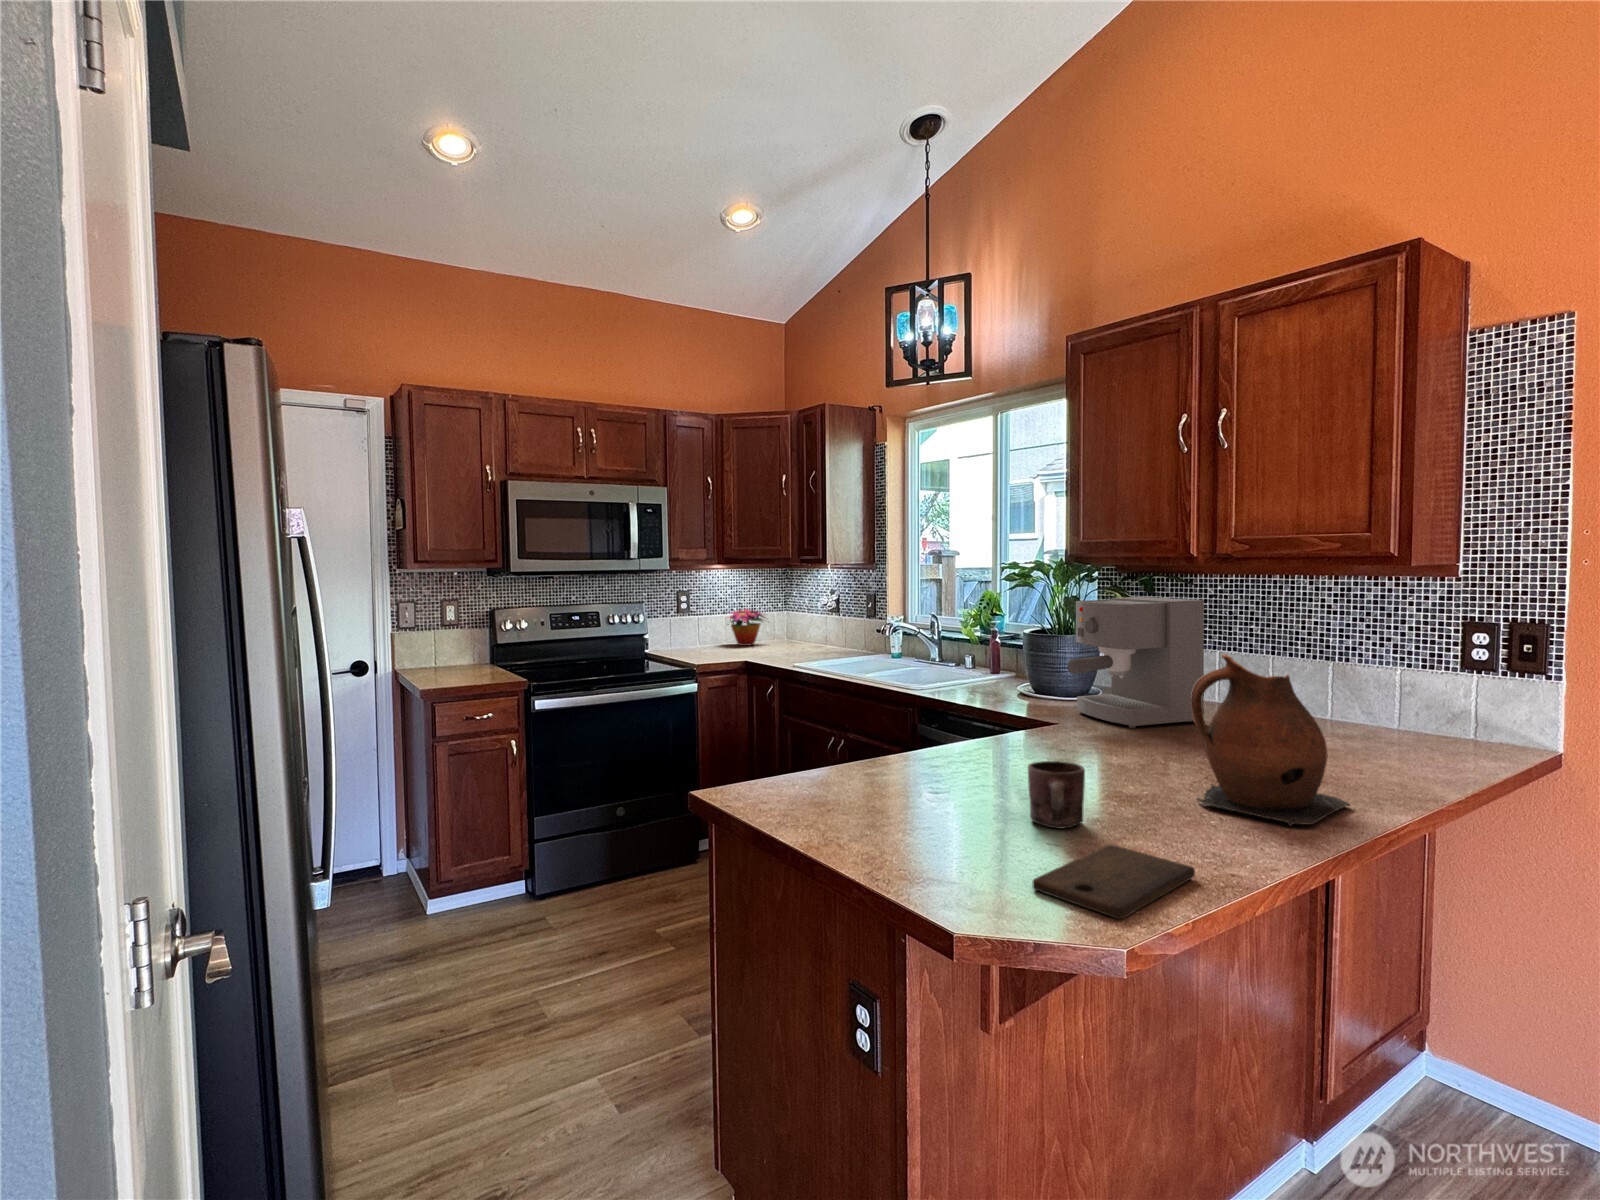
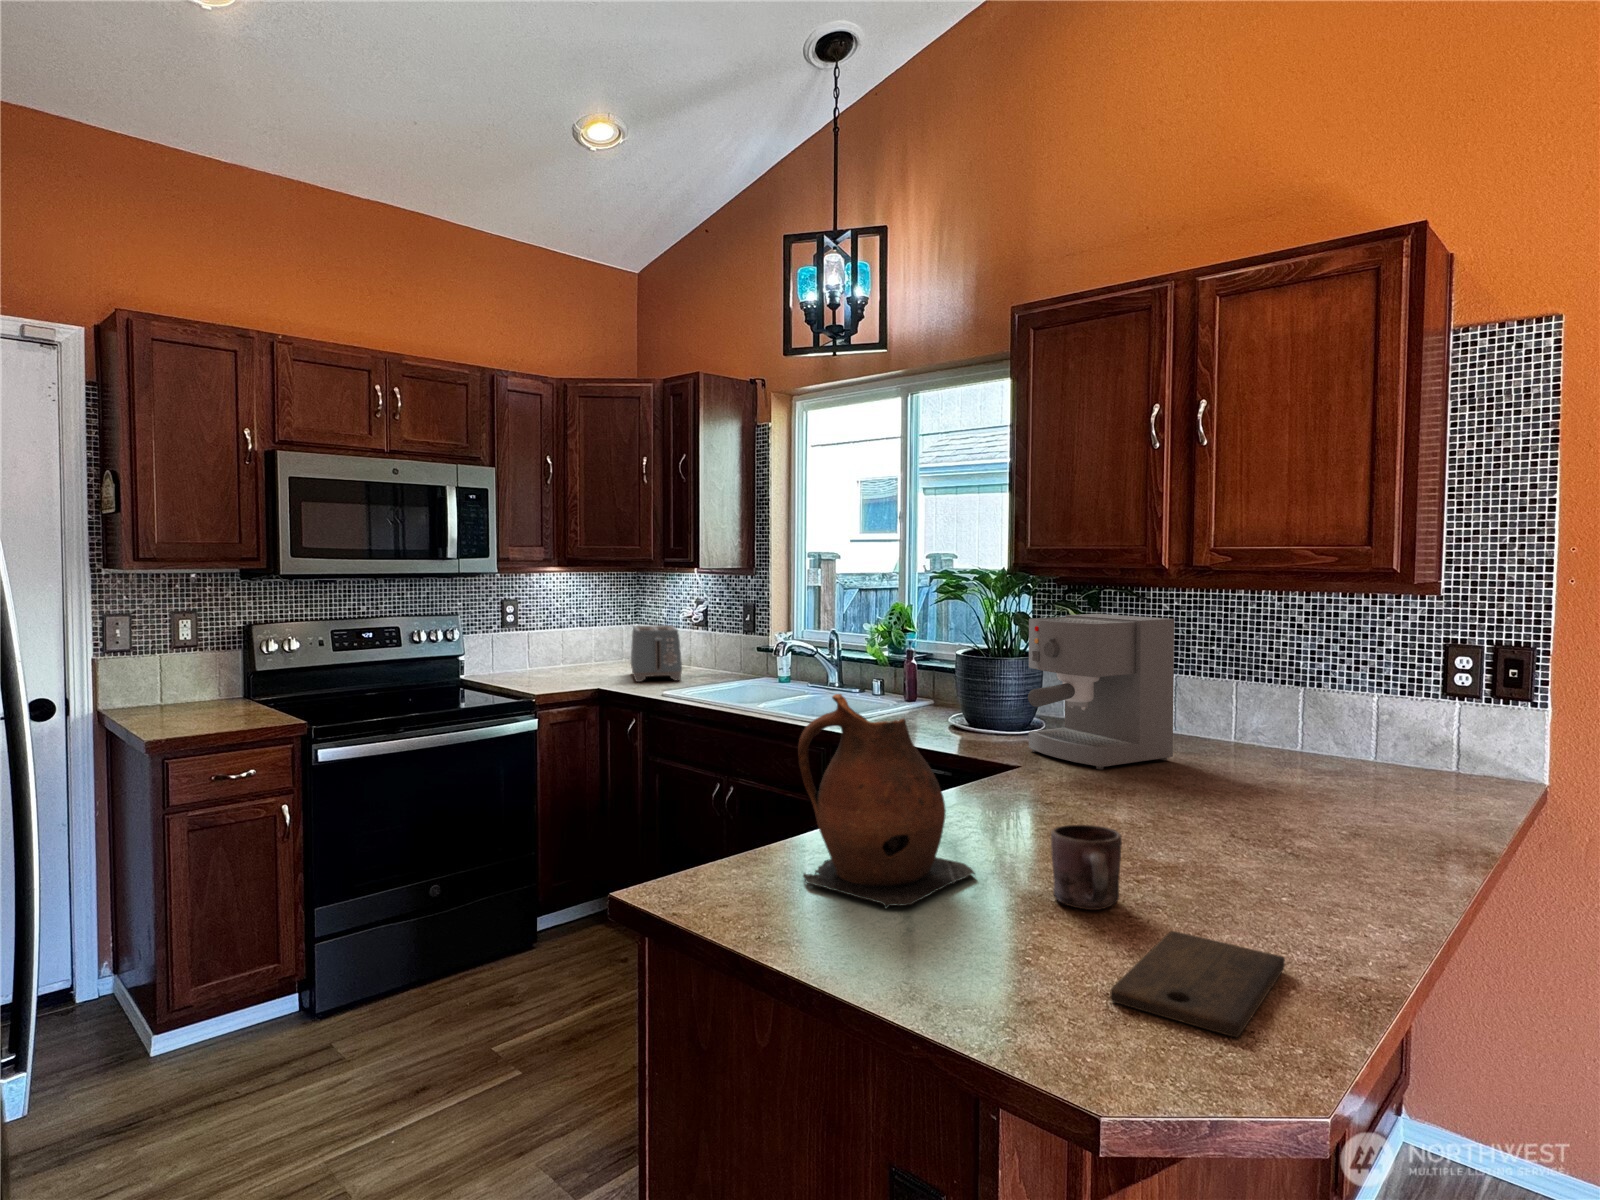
flower arrangement: present [726,609,765,646] -> none [552,621,623,668]
toaster: none [777,611,816,656] -> present [631,625,682,682]
ceramic pitcher: present [1191,654,1350,826] -> present [798,694,975,909]

